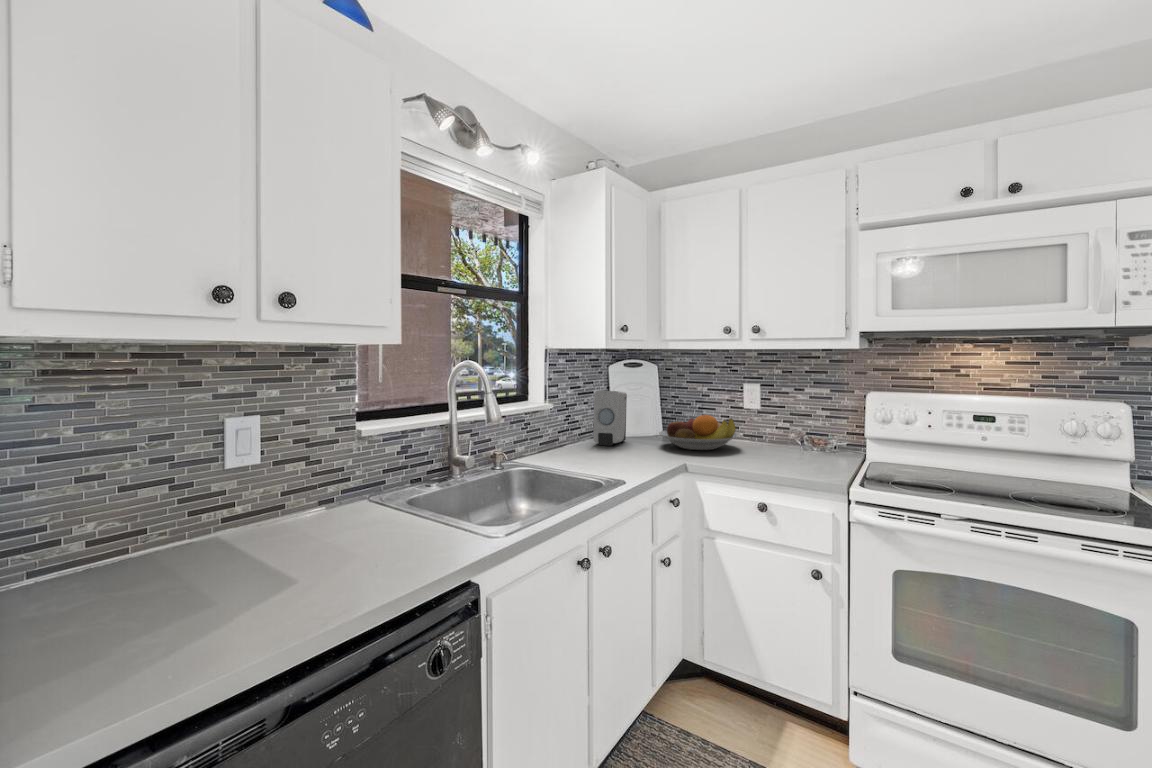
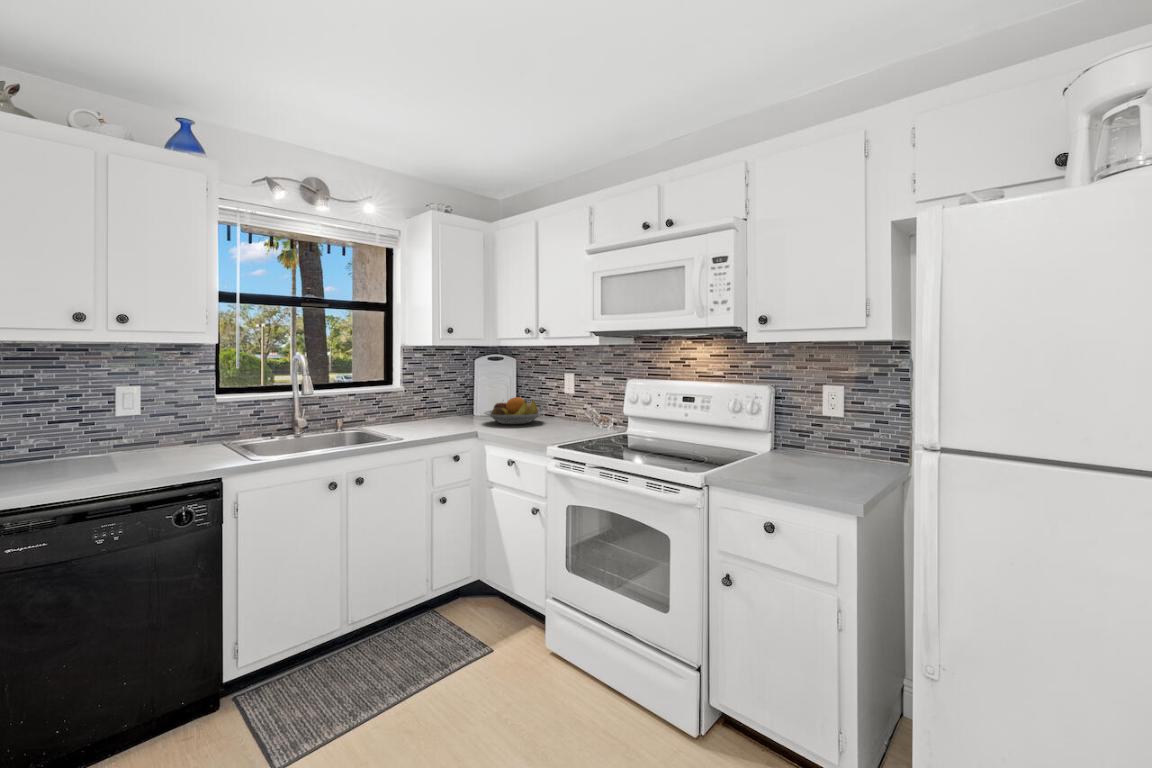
soap dispenser: present [593,391,627,446] -> none [441,378,474,420]

